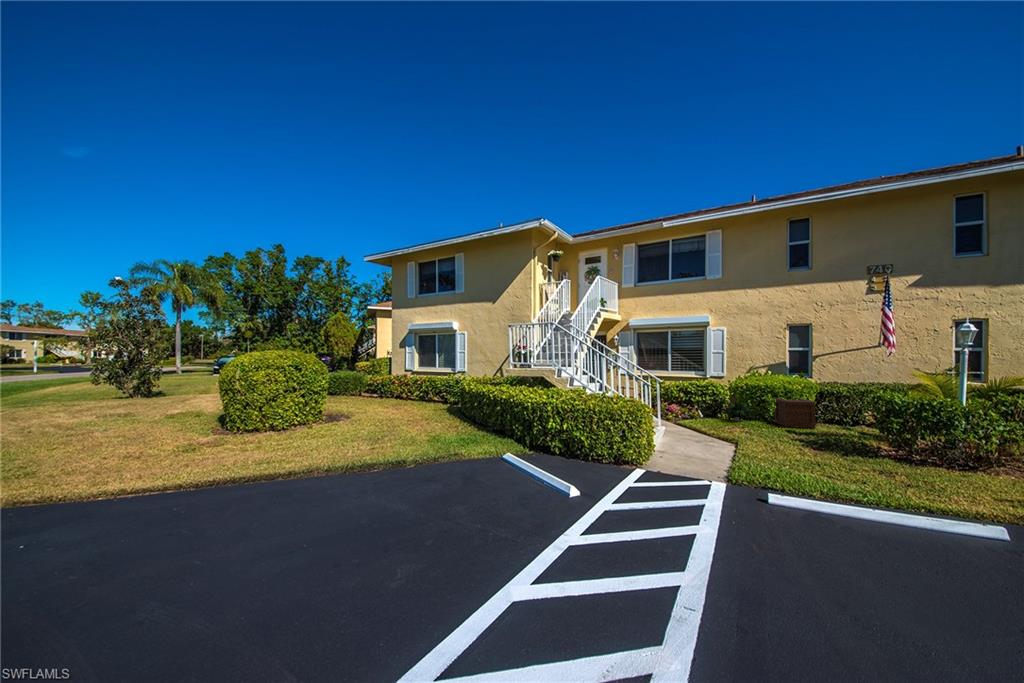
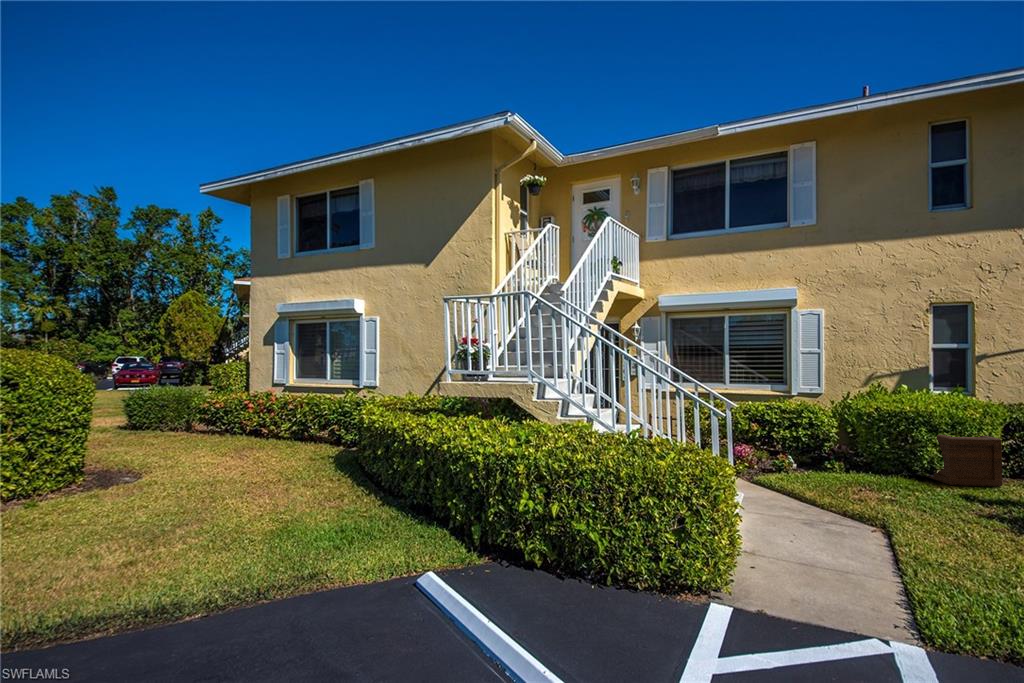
potted plant: present [725,401,751,421] -> none [832,437,886,474]

